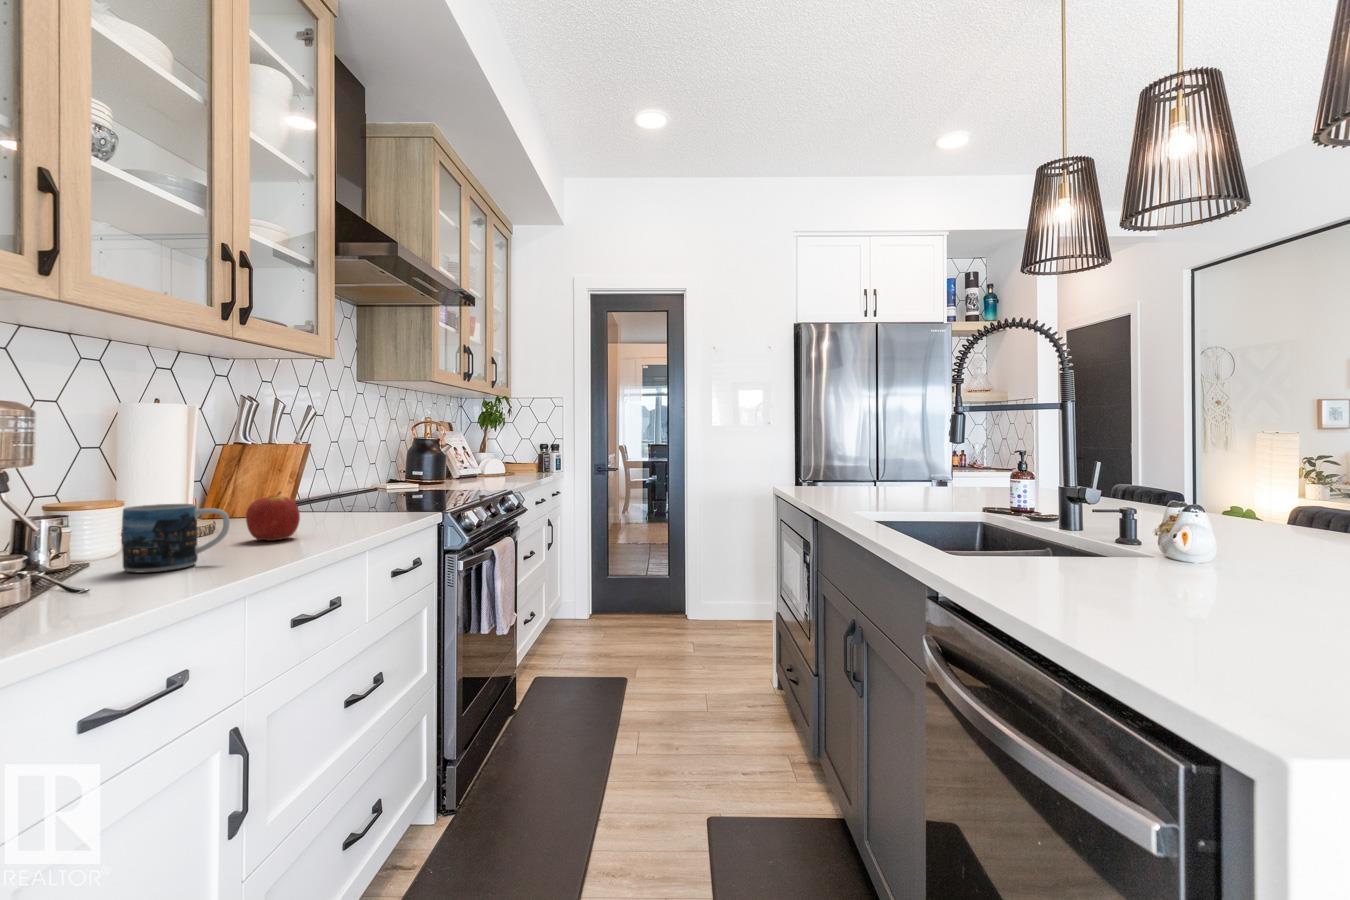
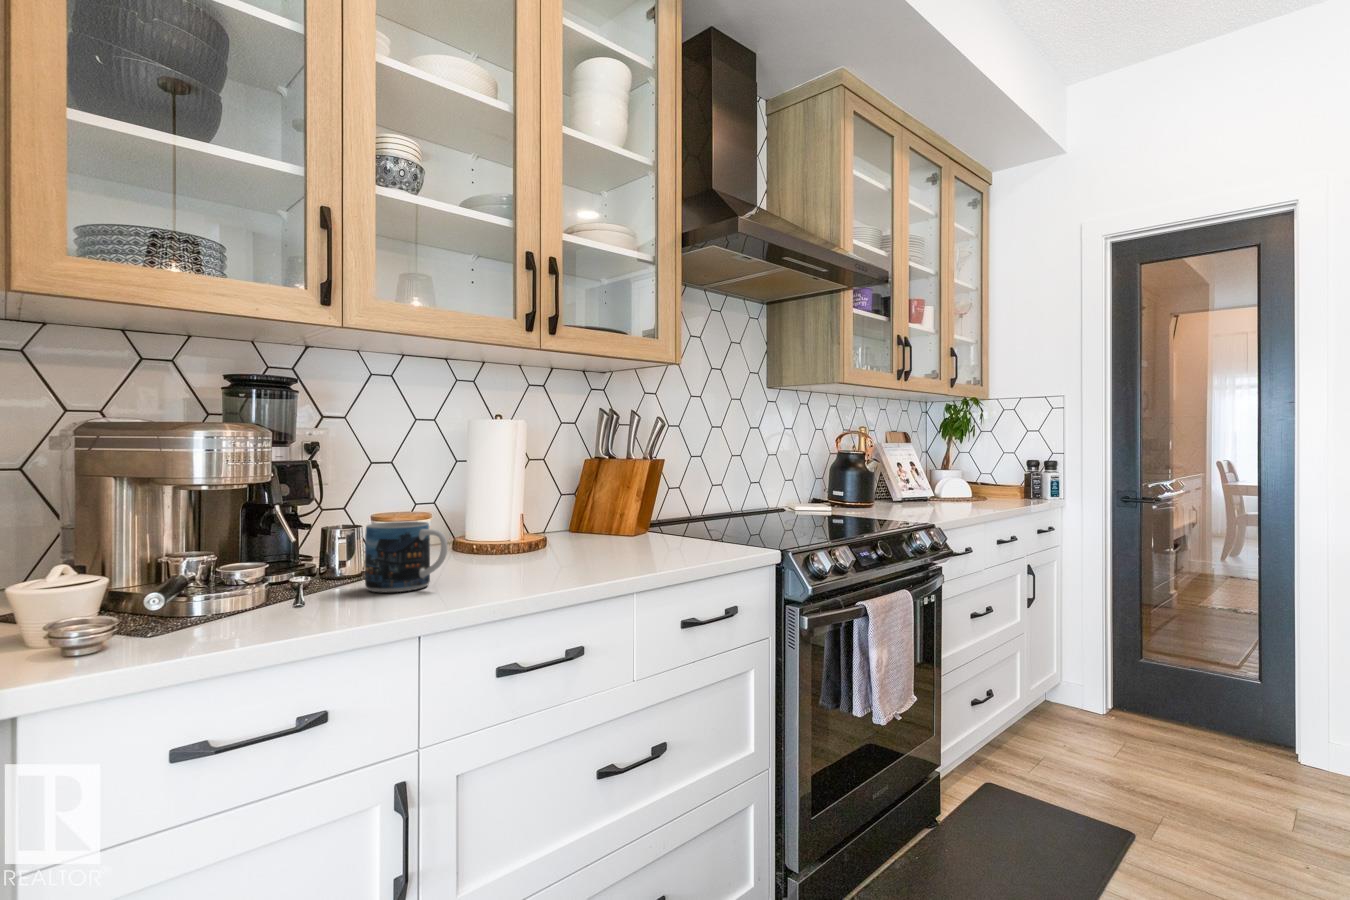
apple: present [246,492,300,540] -> none [524,513,576,567]

